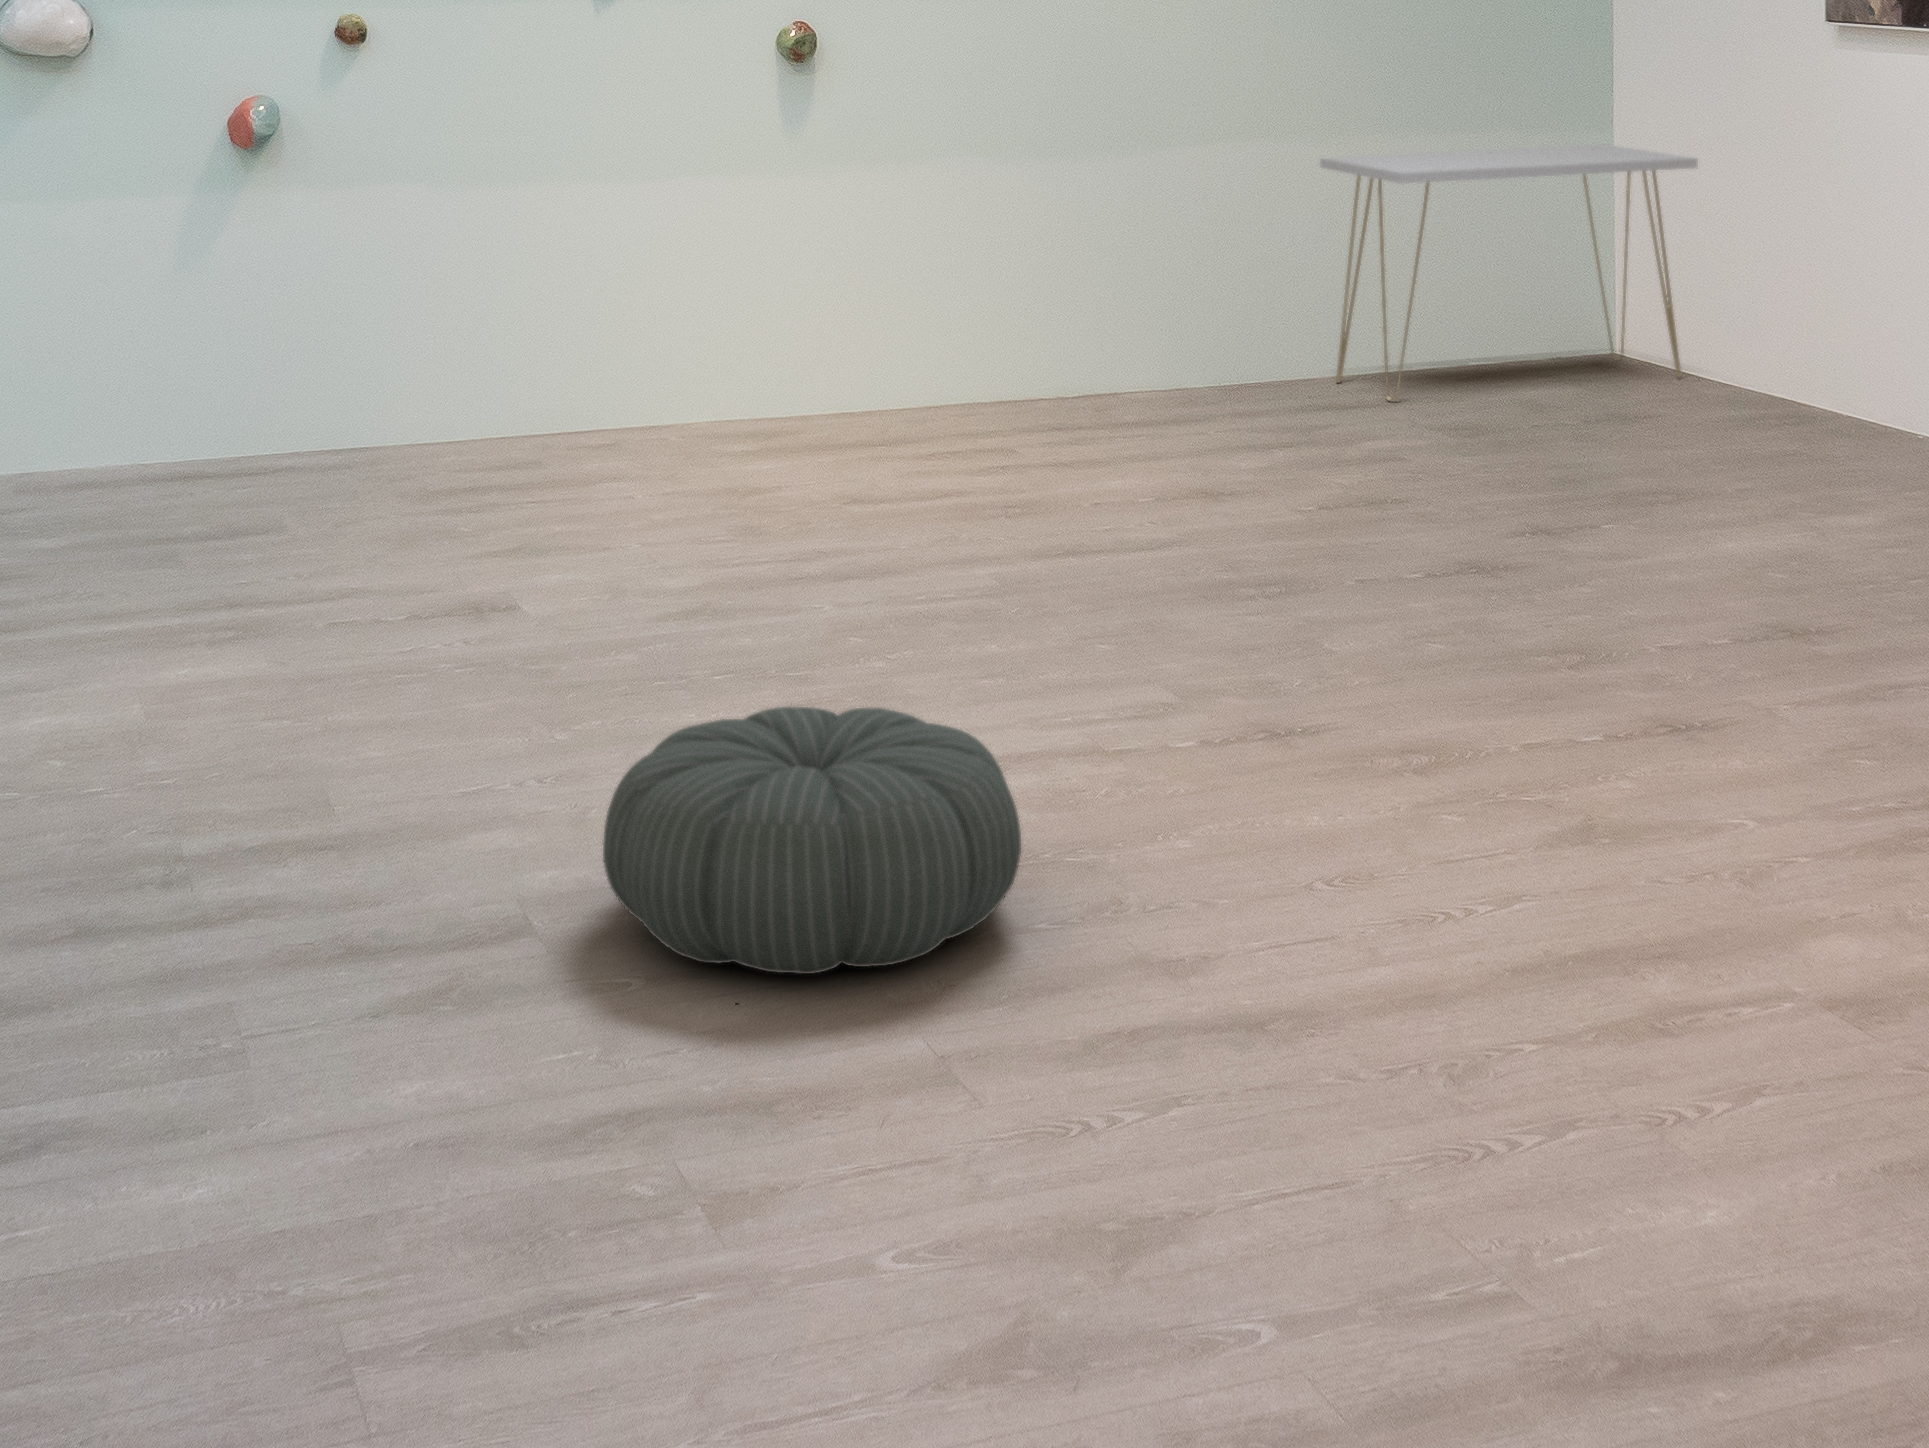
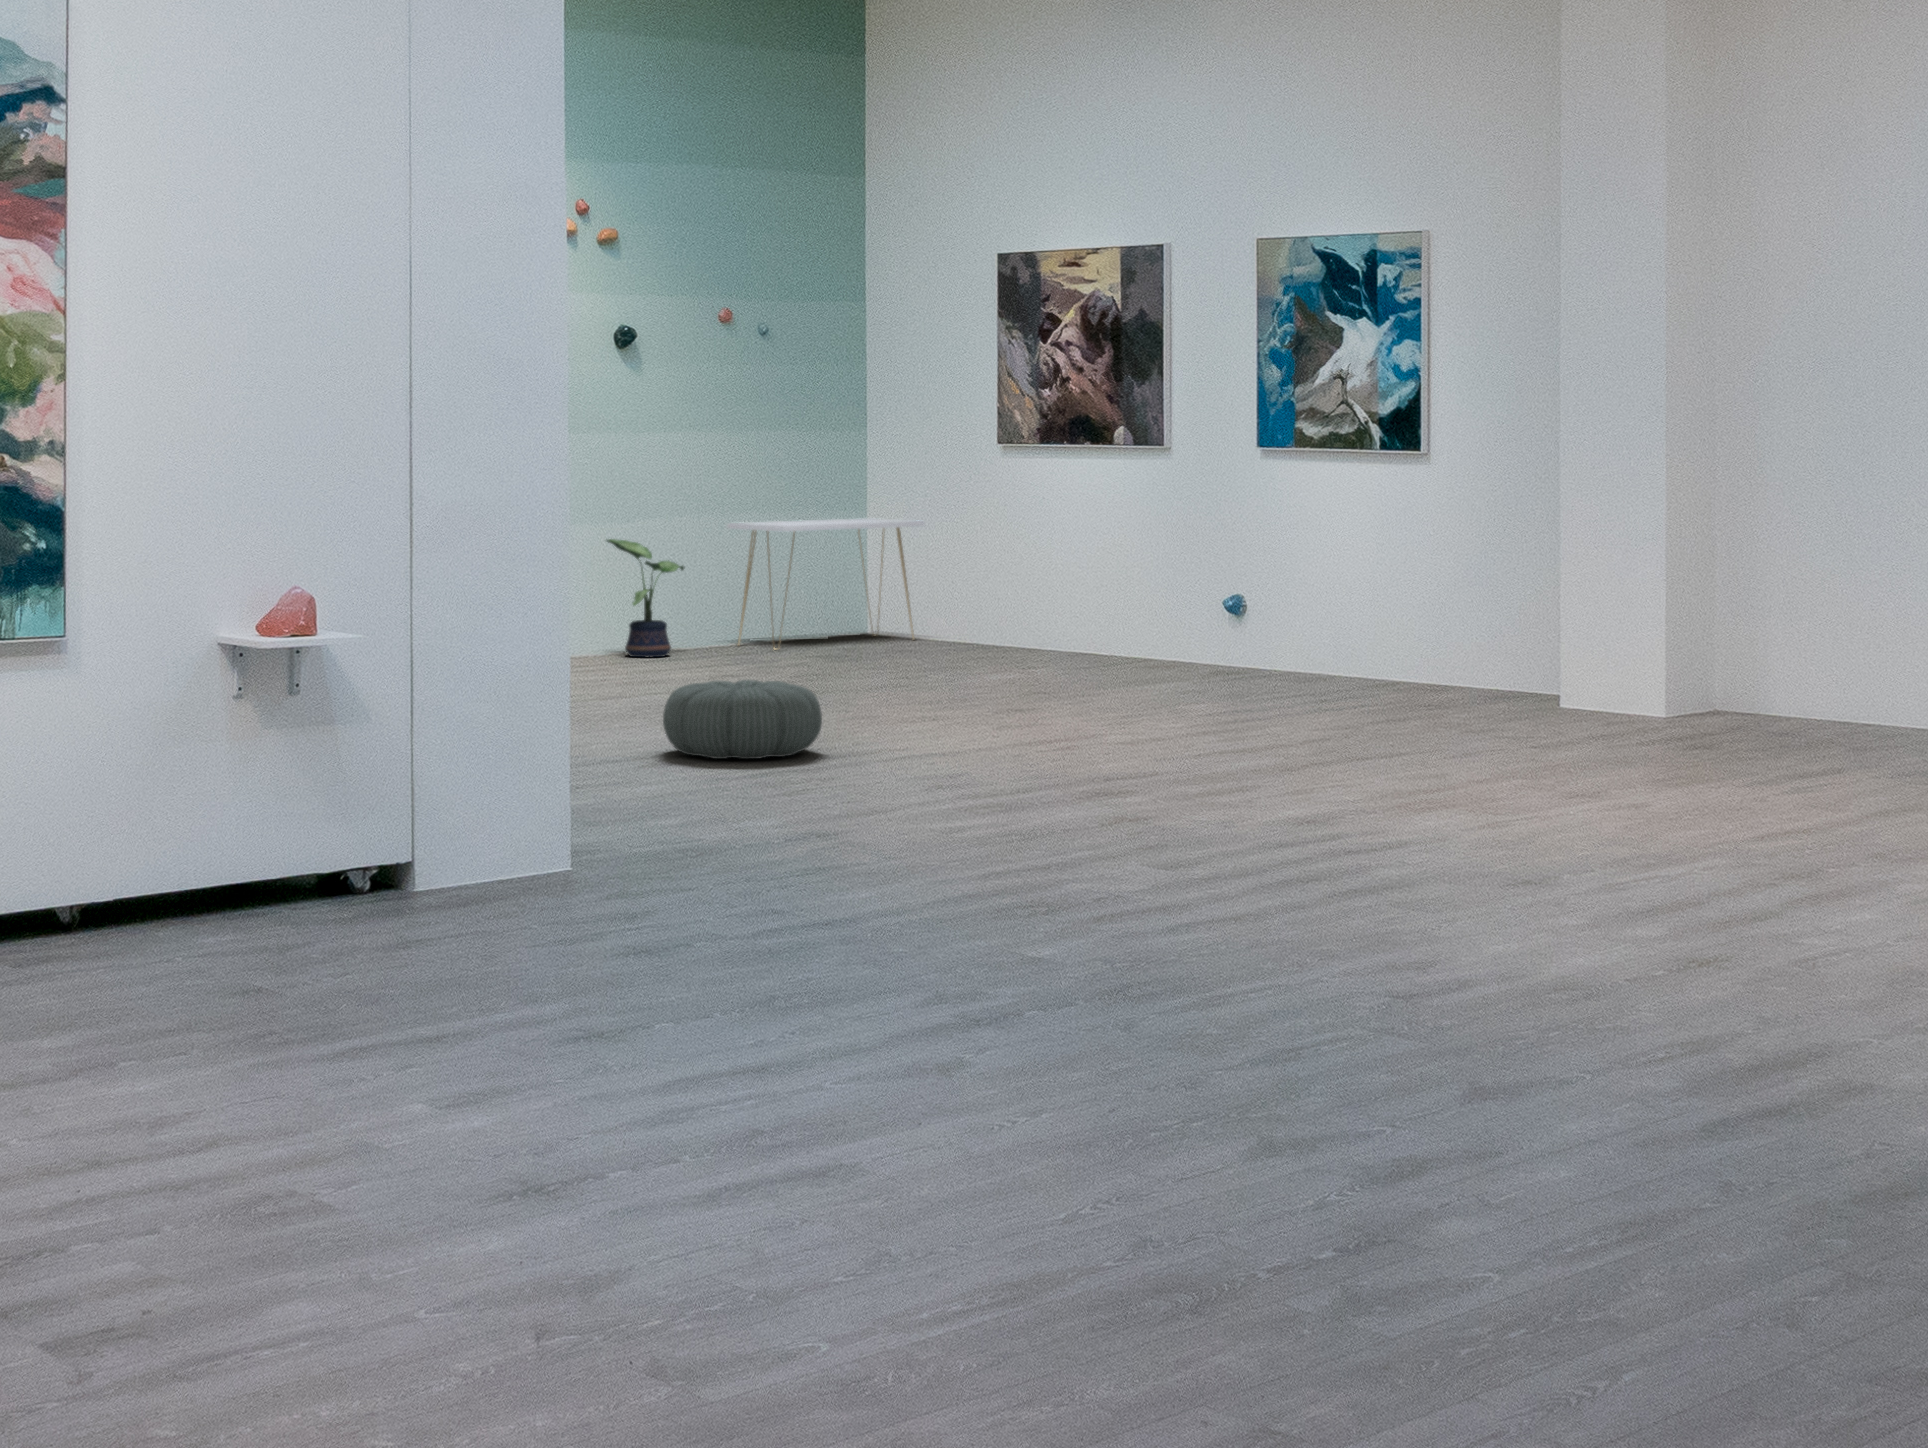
potted plant: none [1069,191,1216,416] -> present [607,539,684,657]

